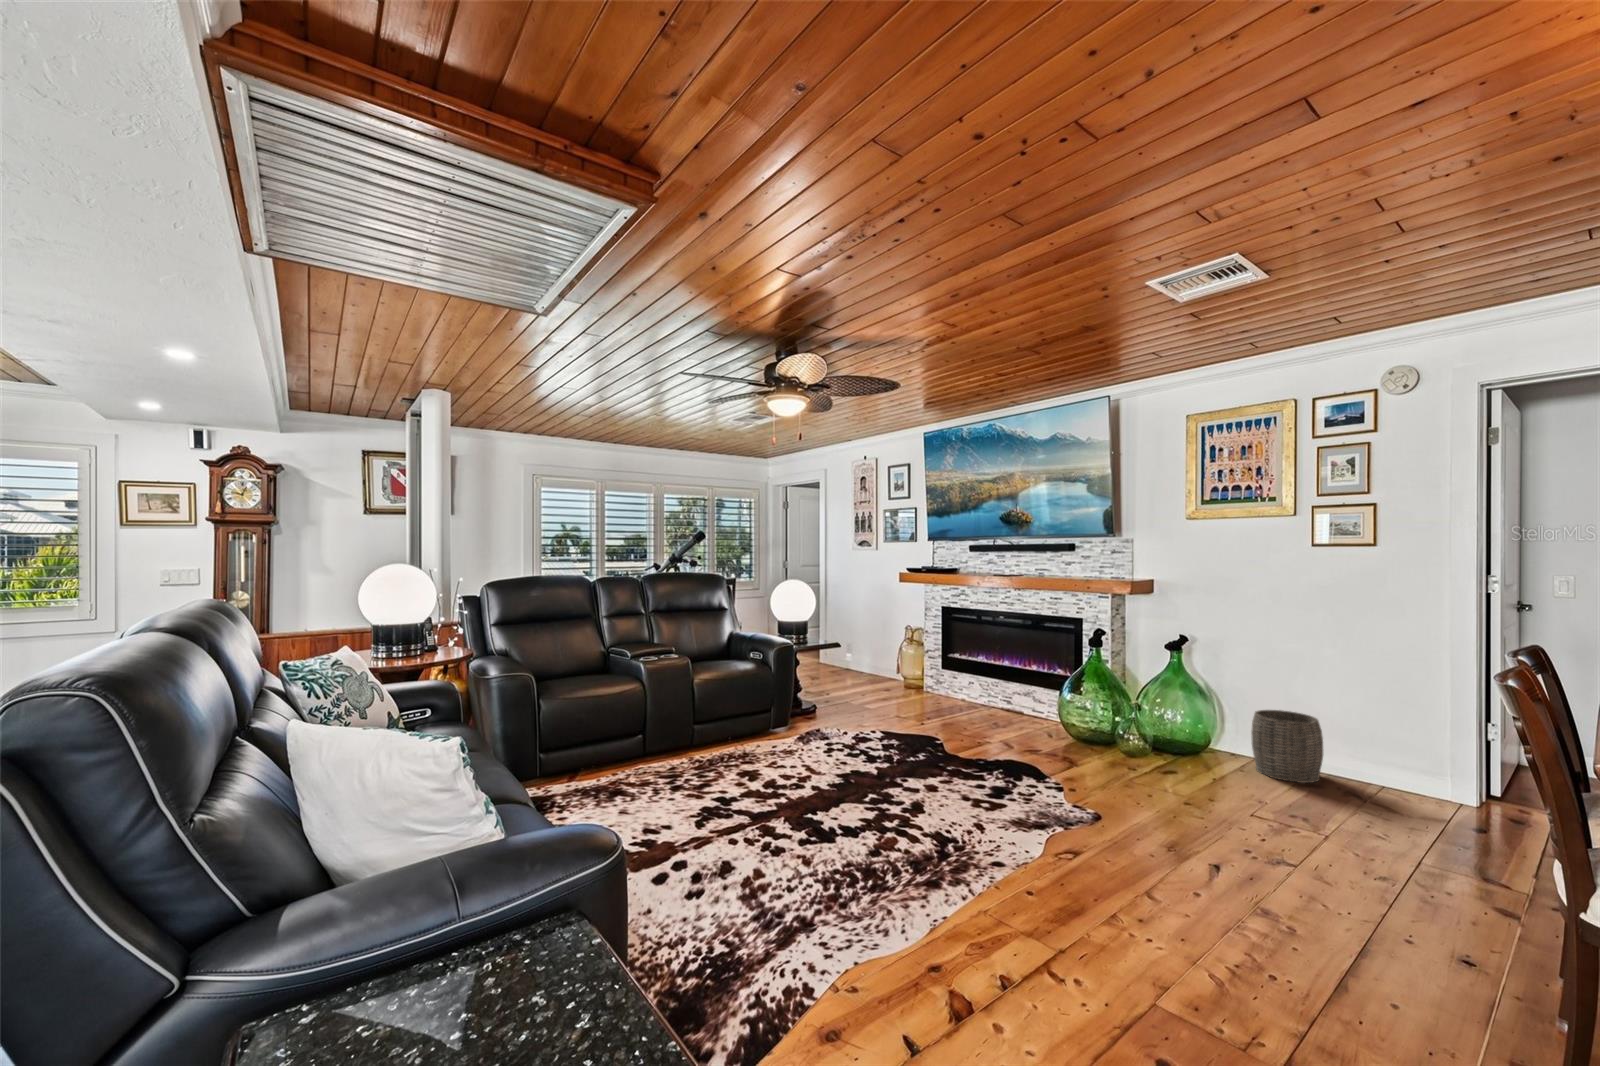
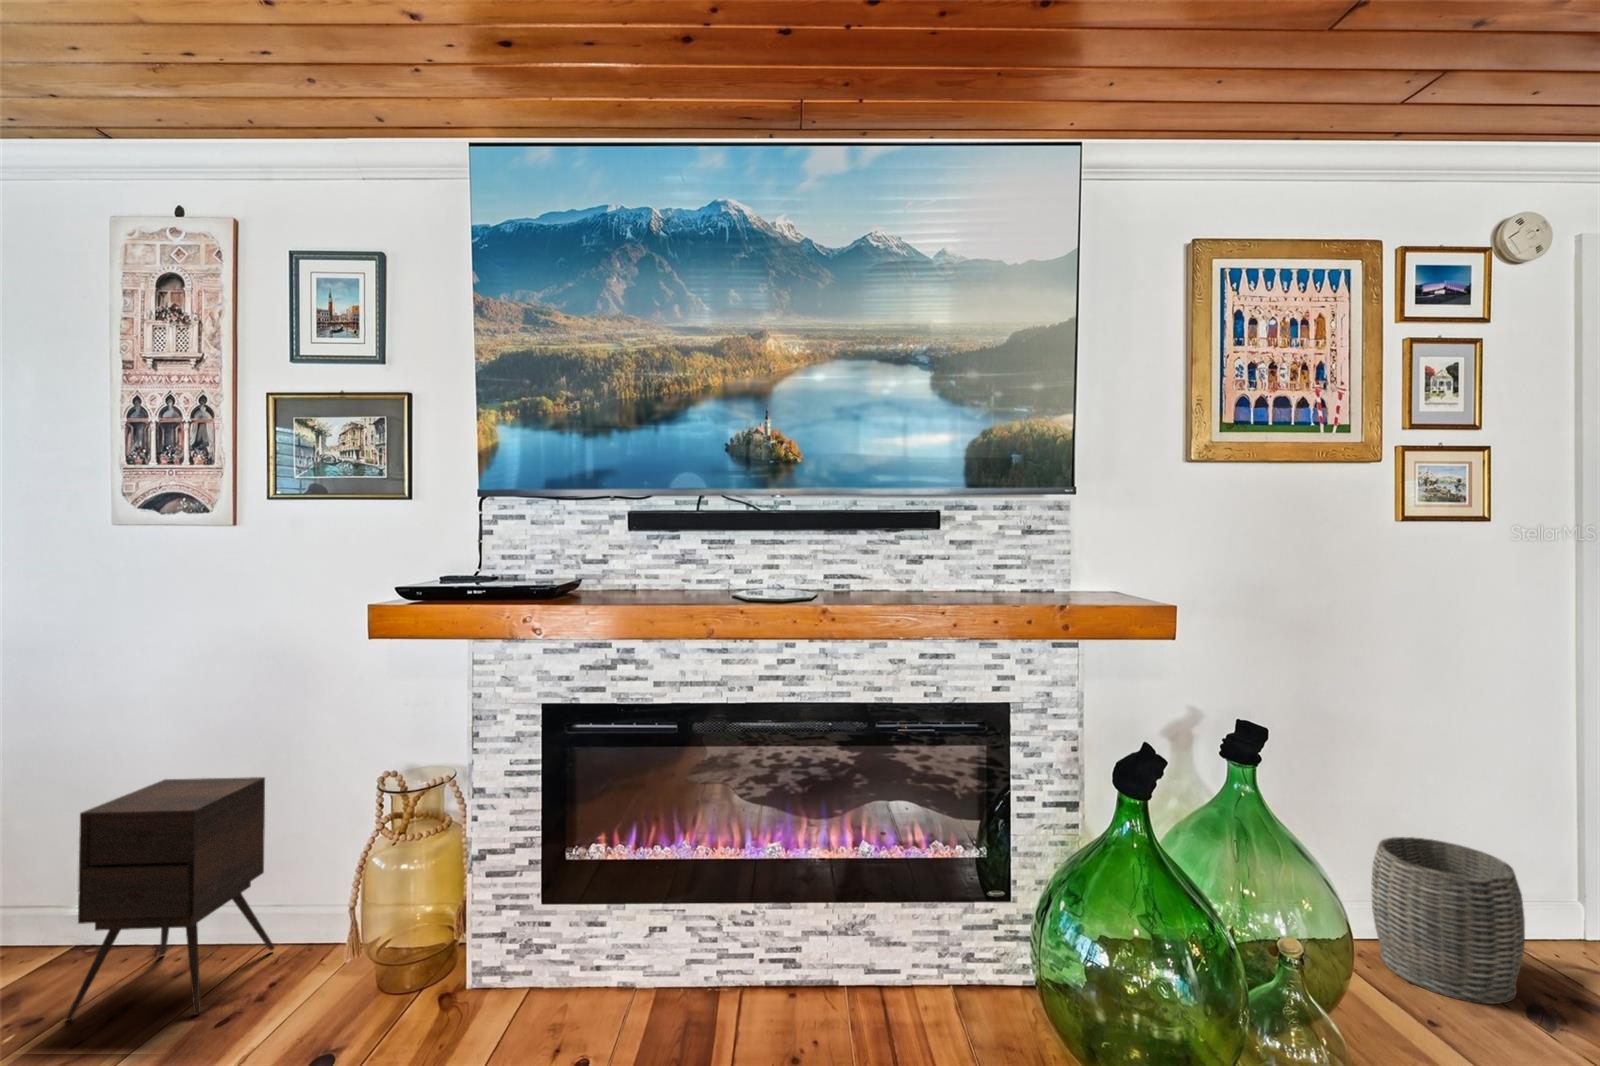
side table: none [843,621,888,679] -> present [66,777,274,1021]

